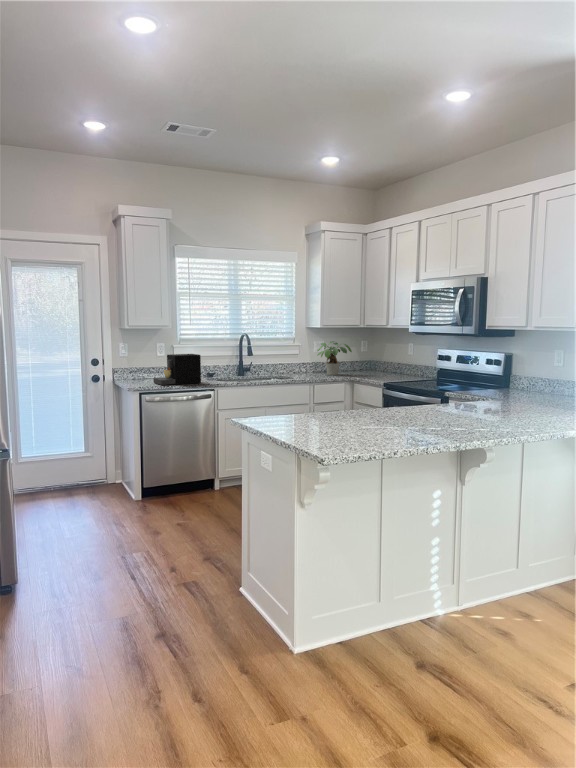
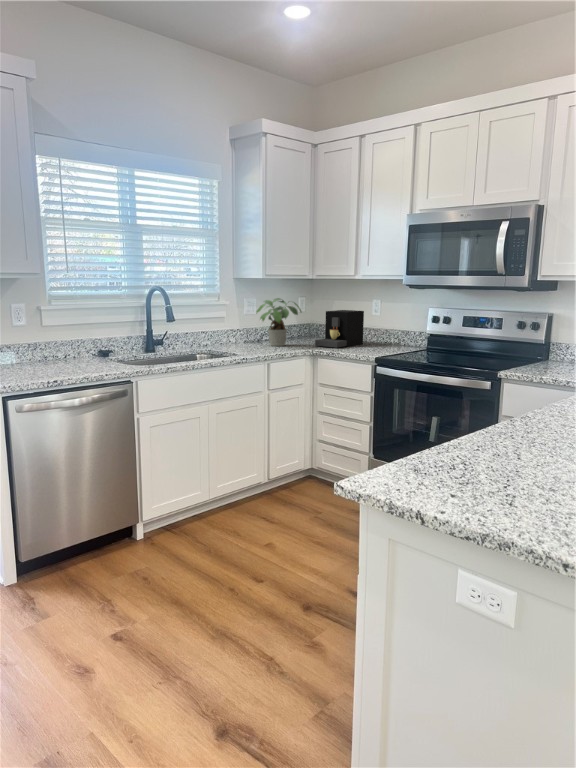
coffee maker: present [153,354,201,385] -> present [315,310,364,348]

